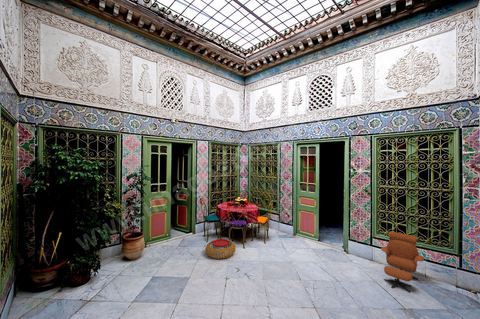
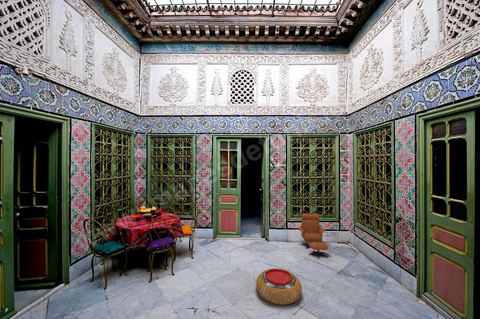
pouf: present [205,239,235,259] -> present [256,269,302,305]

